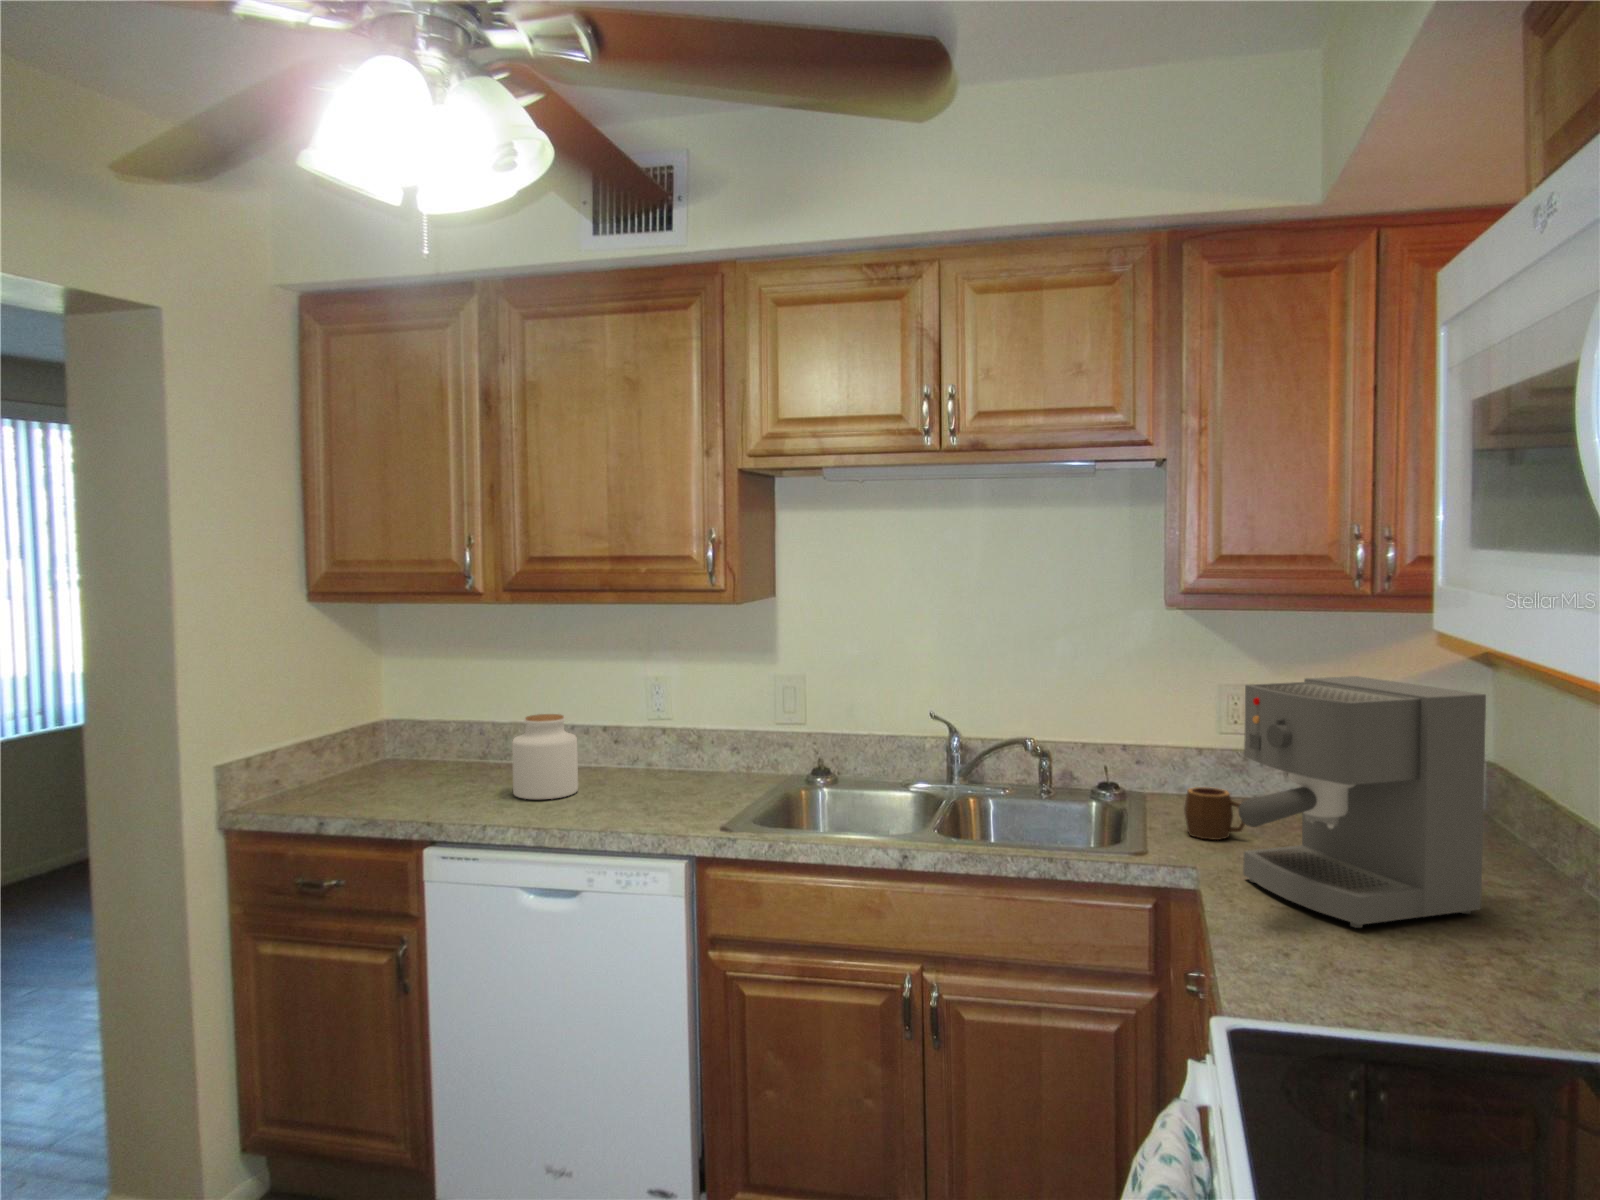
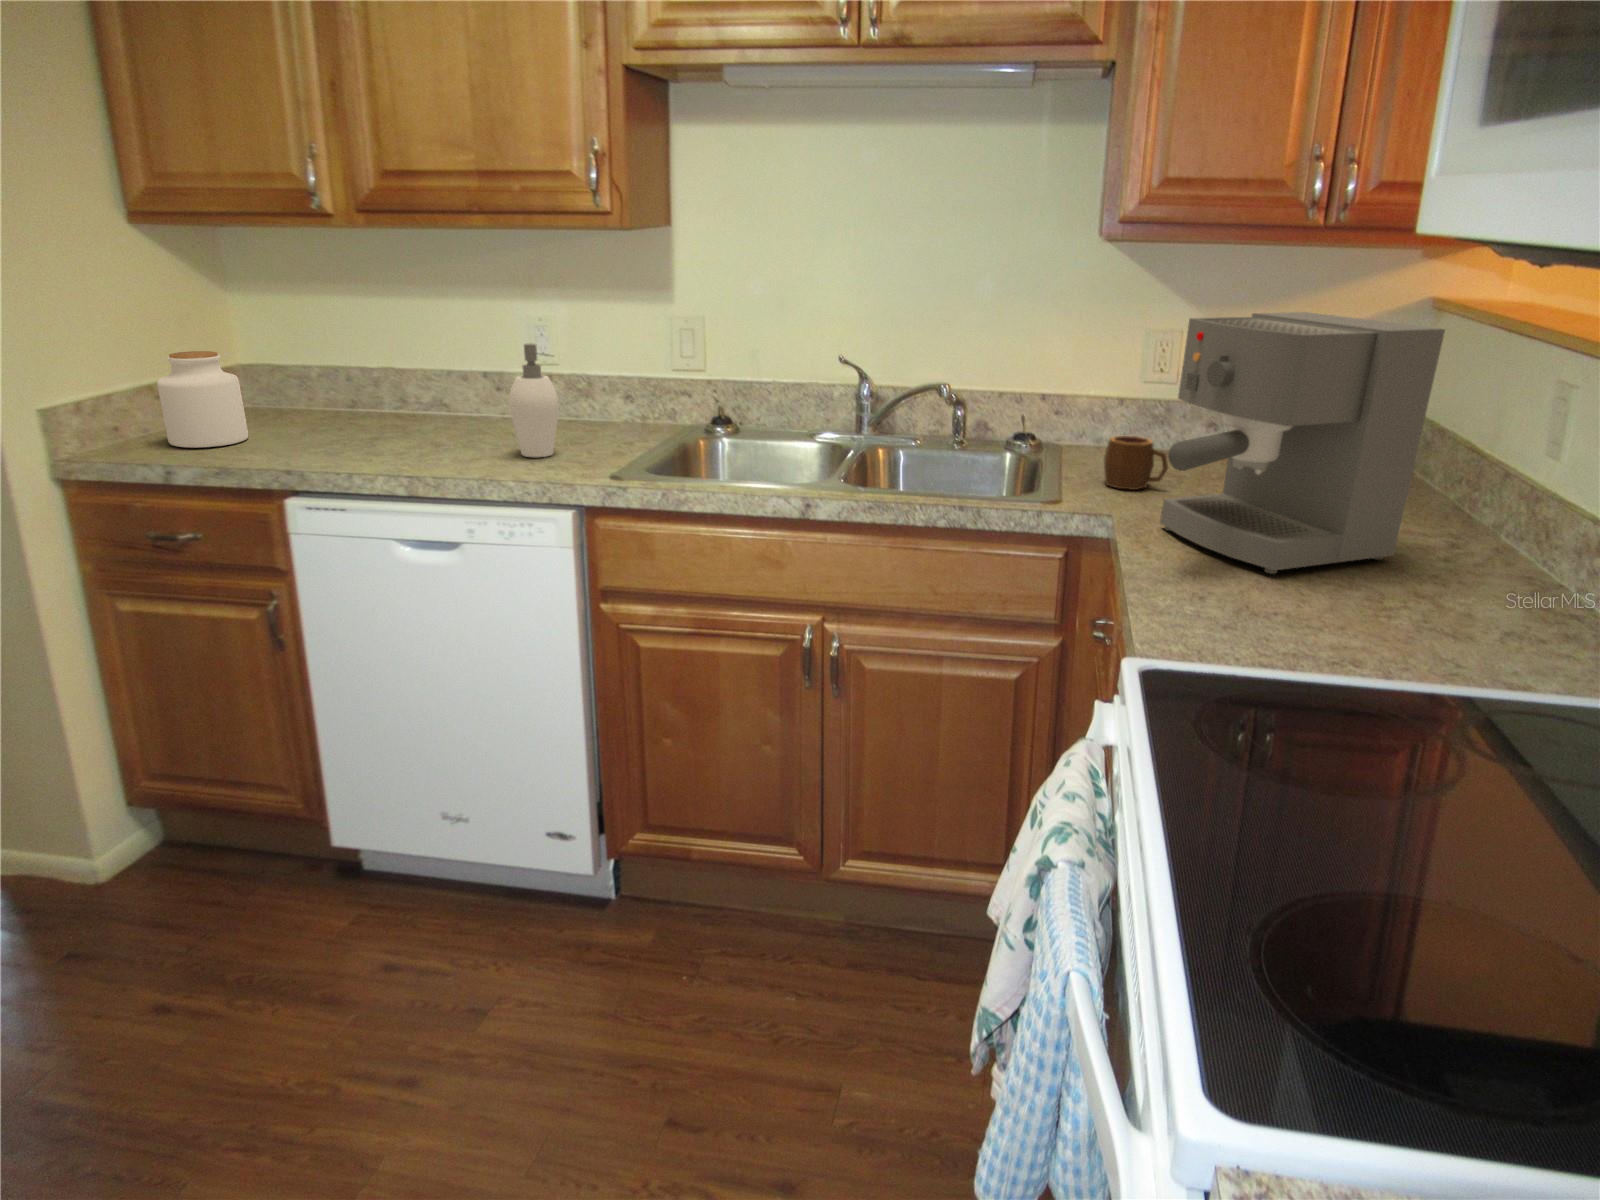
soap dispenser: none [631,707,675,808] -> present [509,343,559,457]
jar: present [512,714,578,799] -> present [157,351,248,448]

